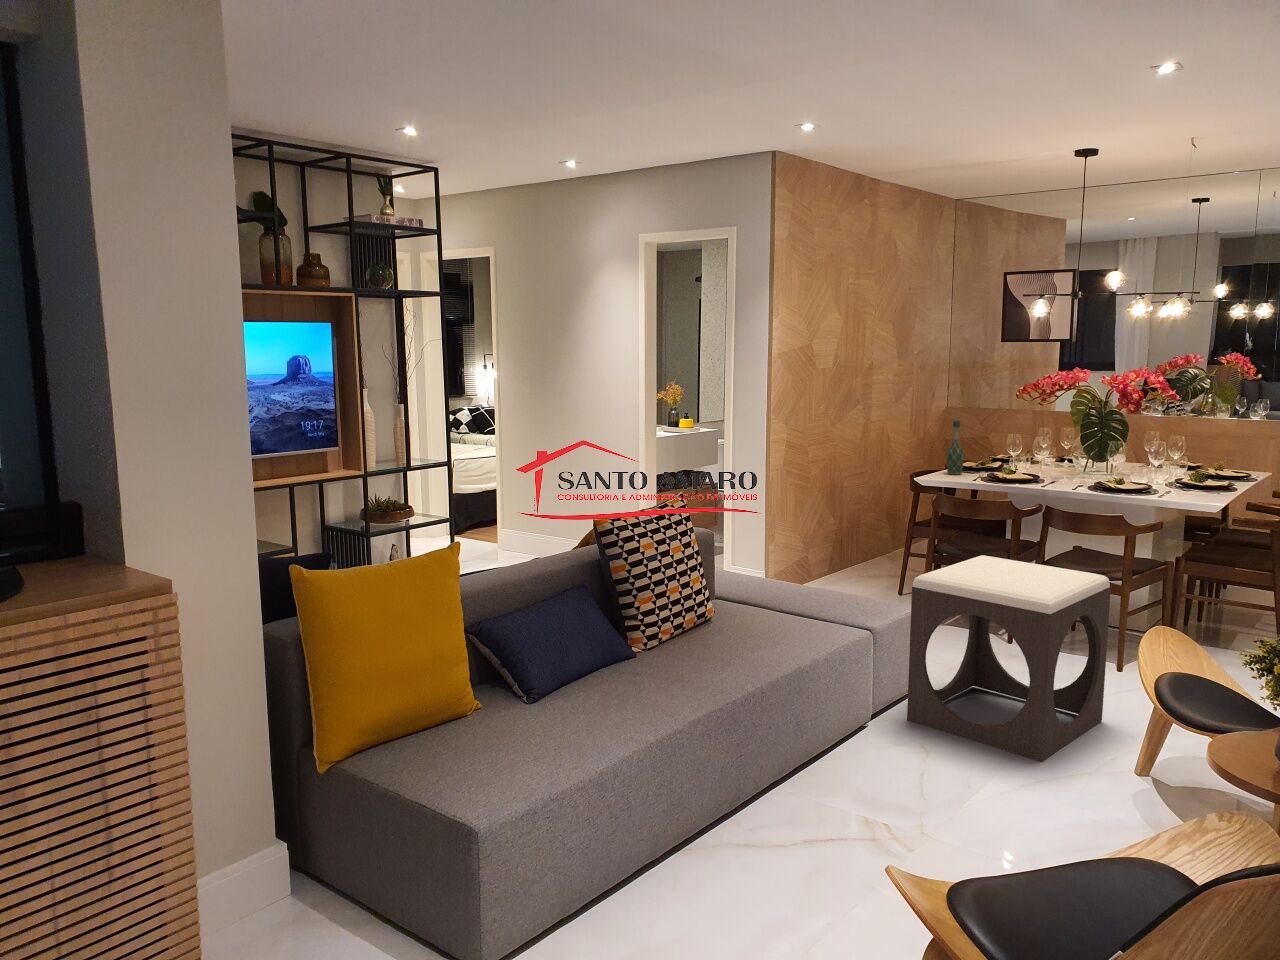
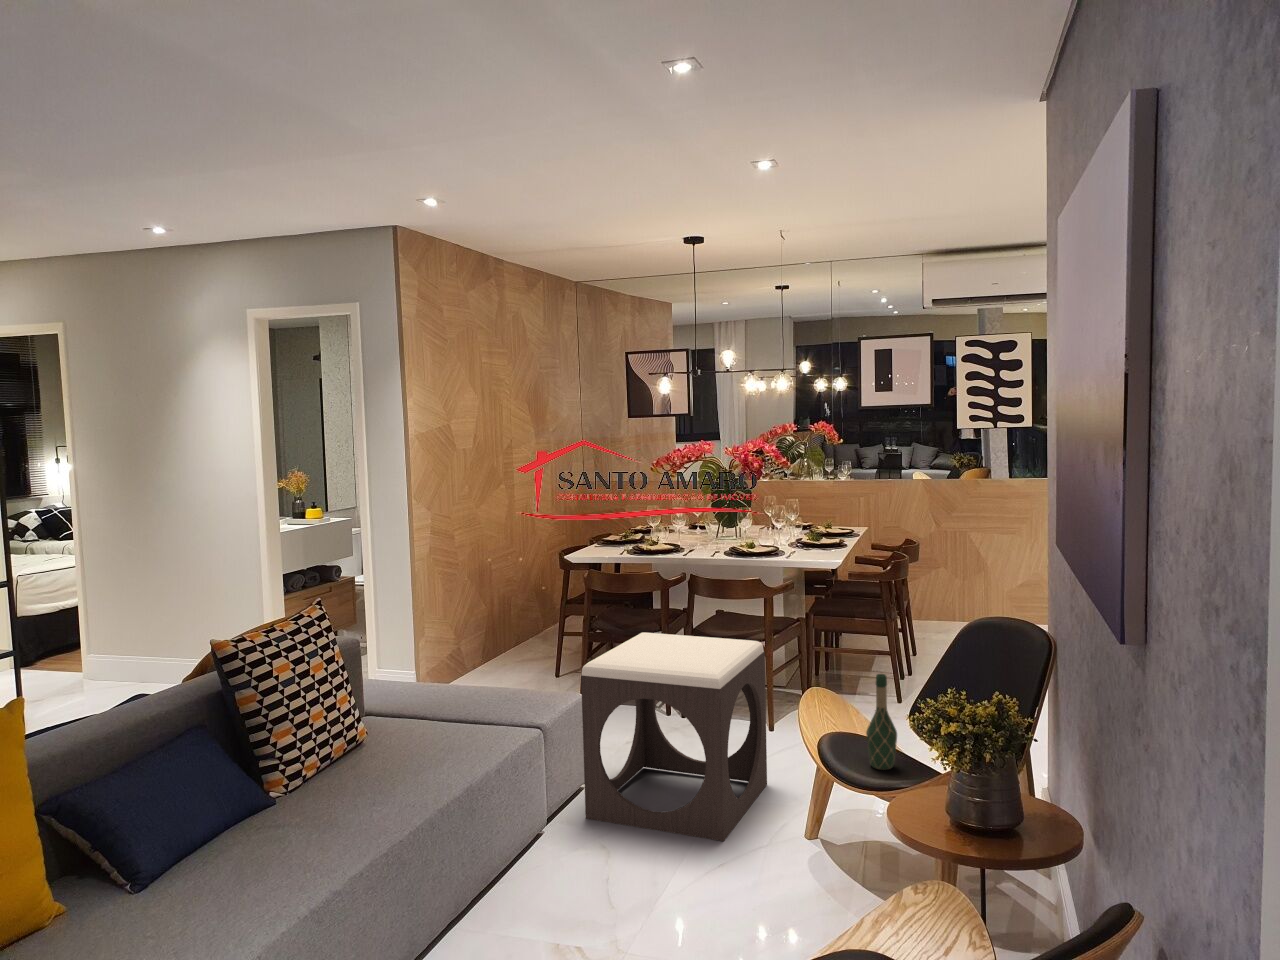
wine bottle: present [946,420,964,475] -> present [866,674,897,770]

